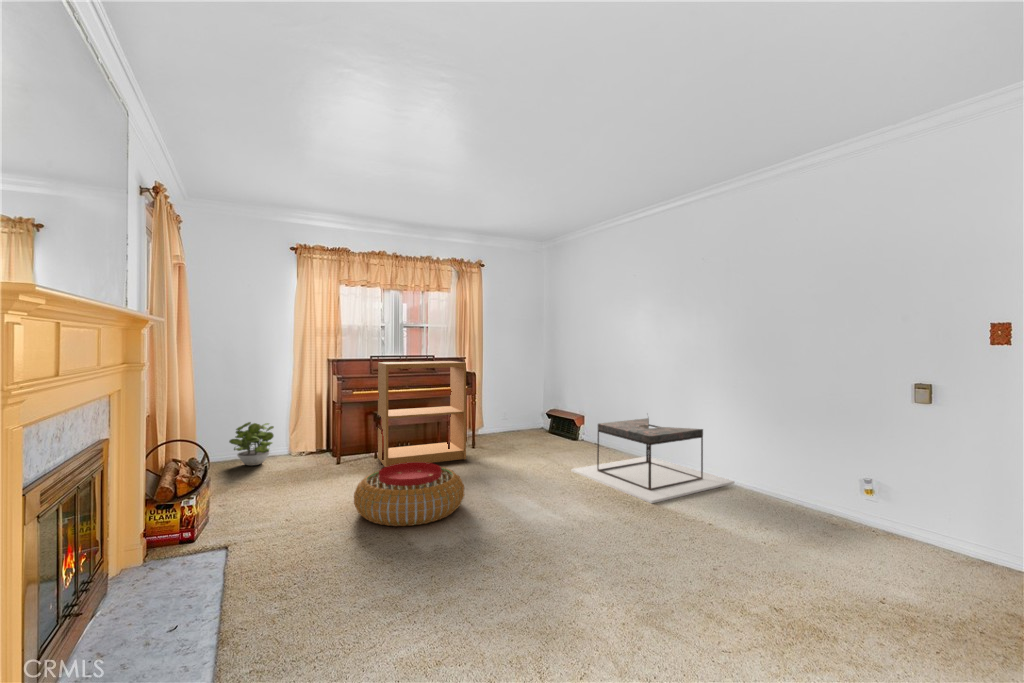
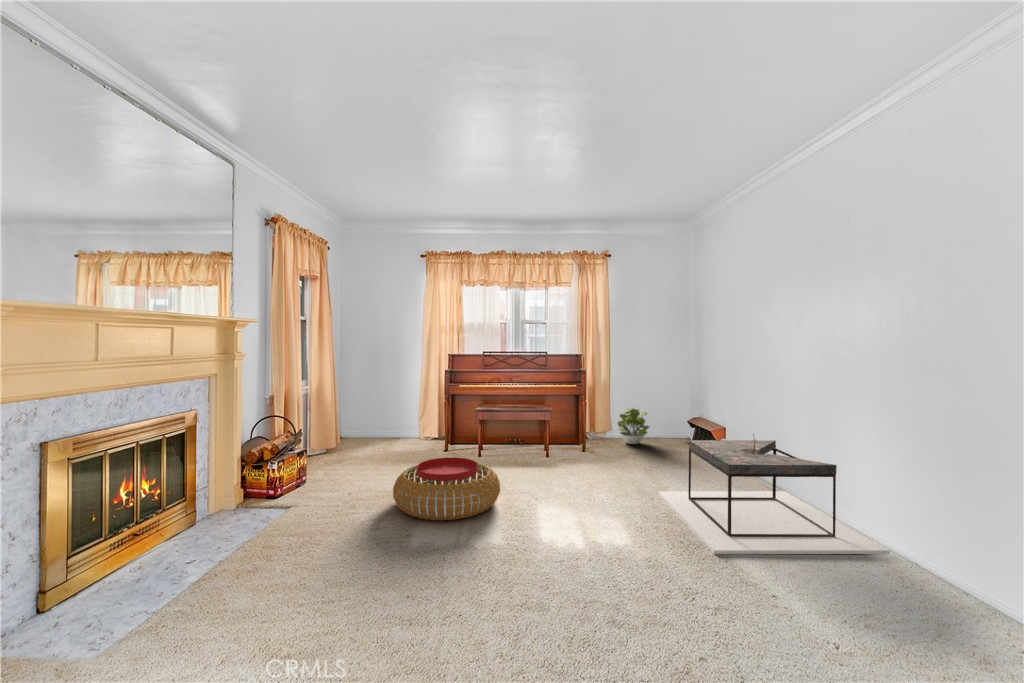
bookshelf: present [378,361,466,467] -> none [476,358,559,463]
potted plant: present [229,422,274,466] -> present [617,408,650,444]

